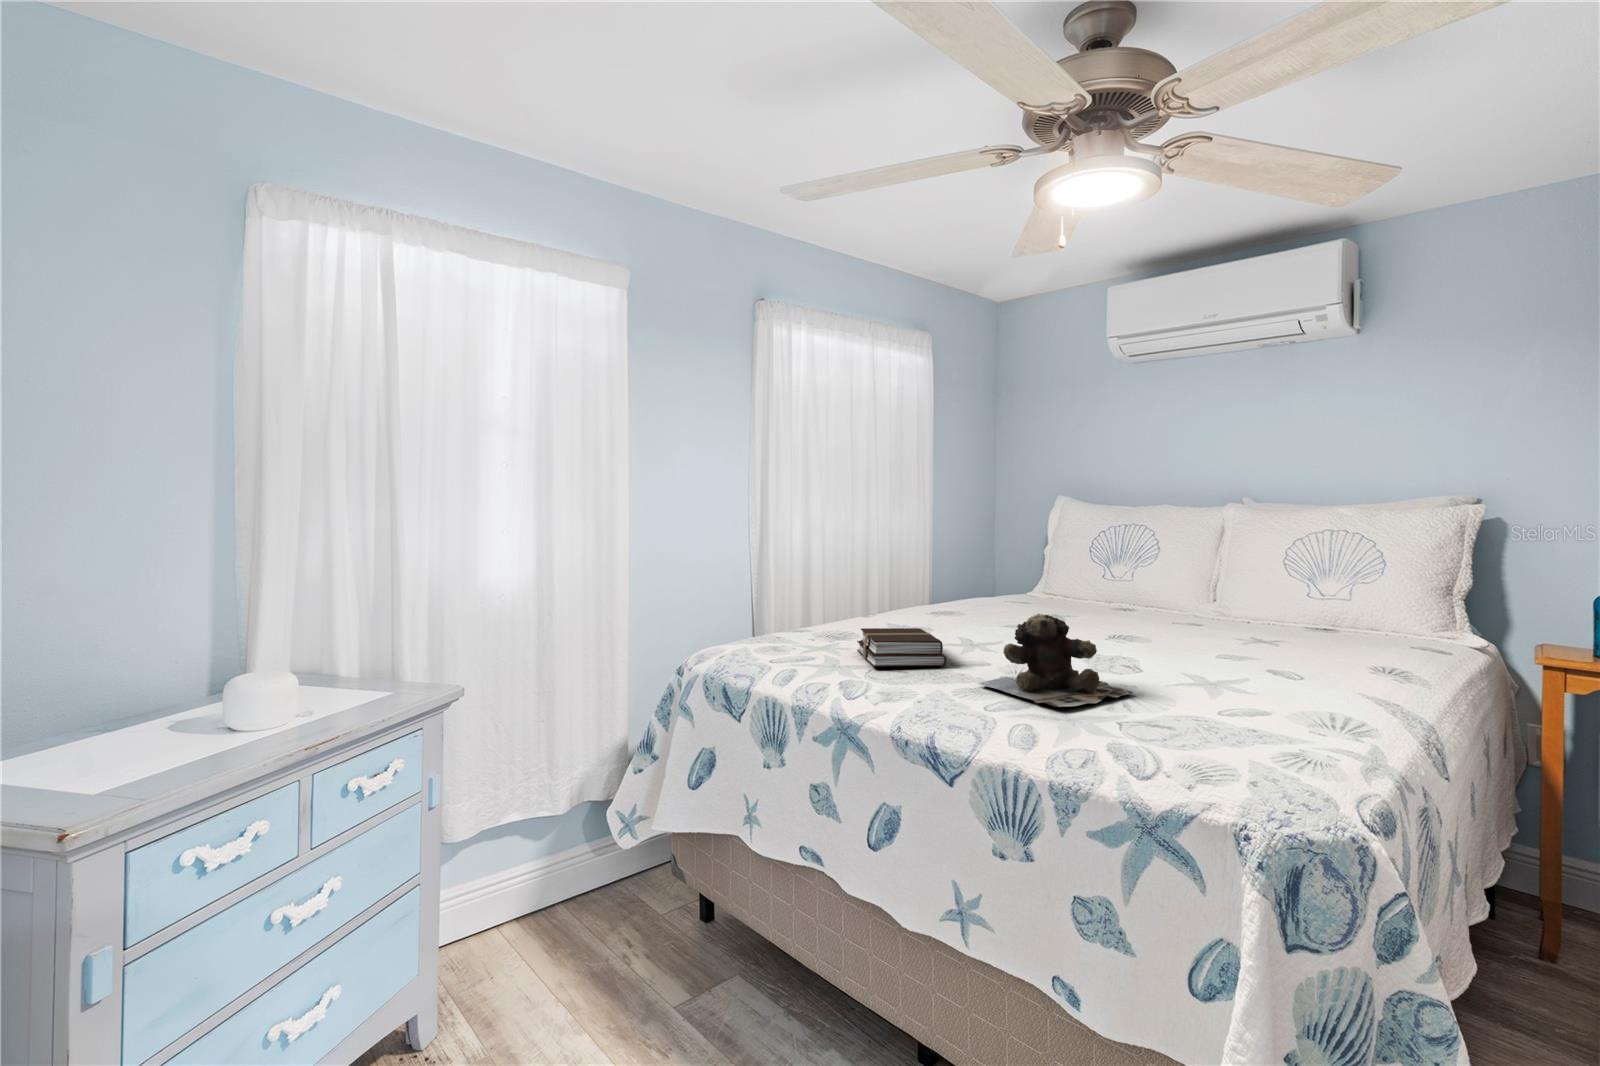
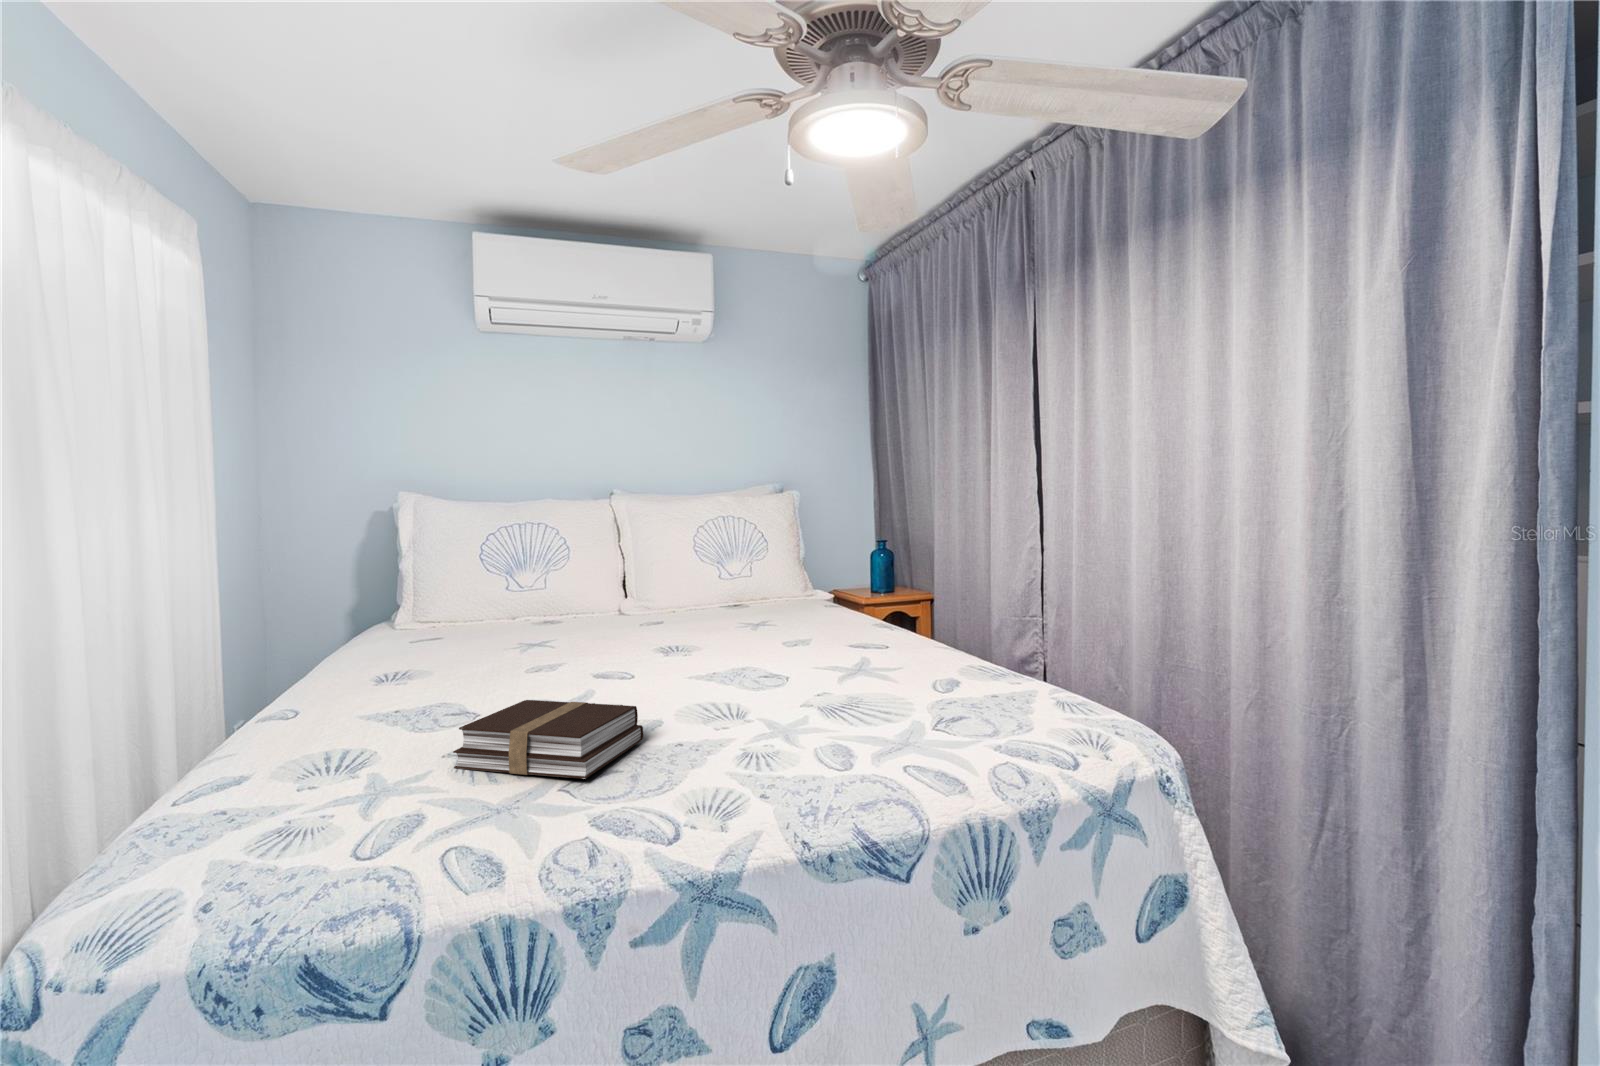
teddy bear: present [979,614,1134,707] -> none [734,636,885,745]

